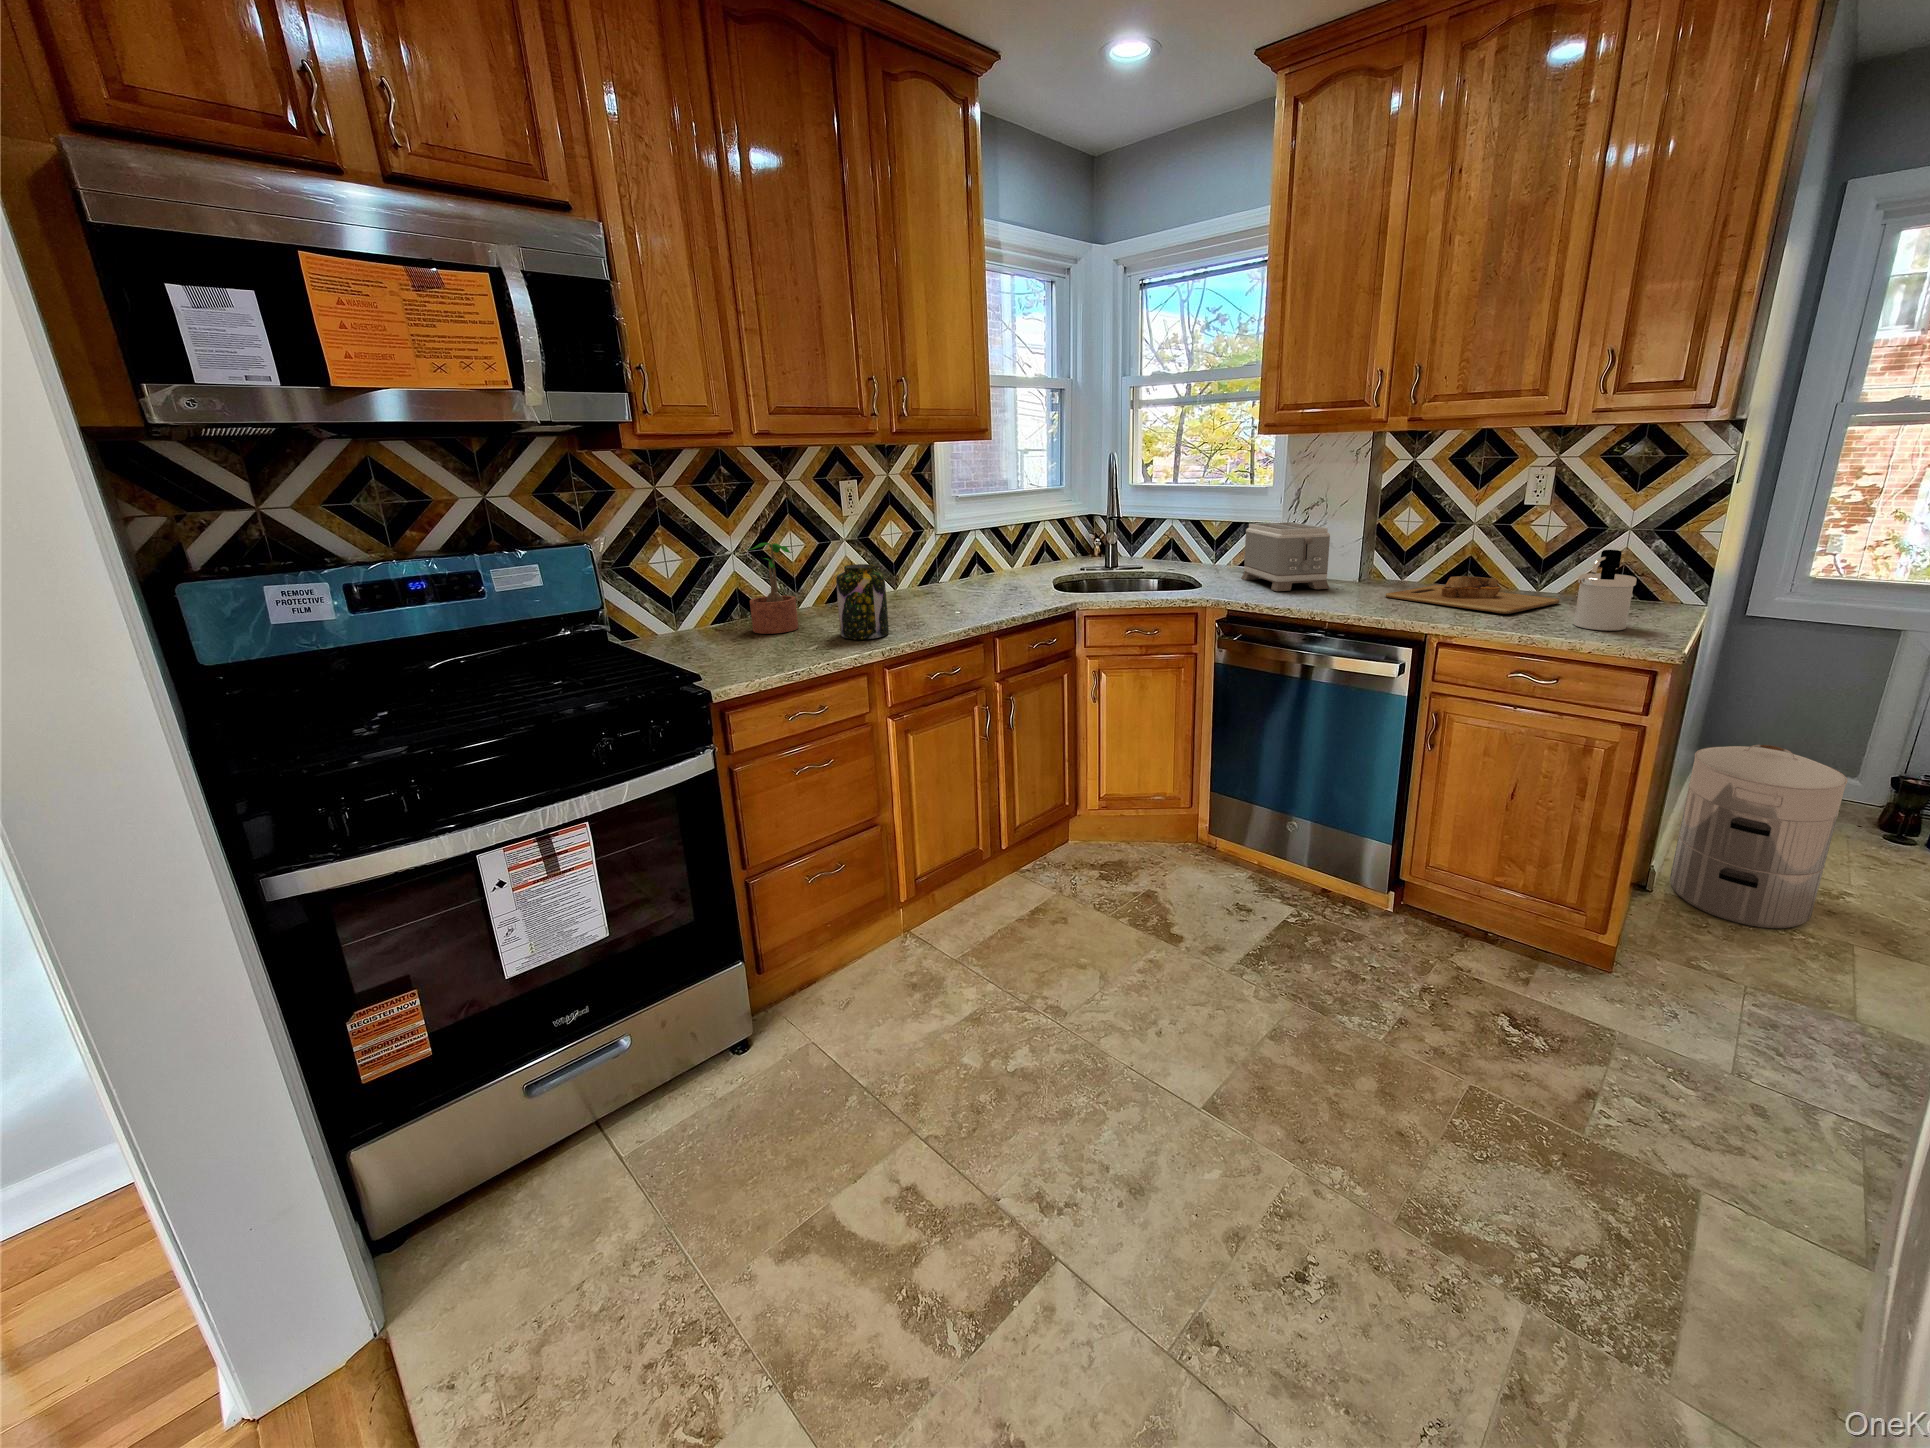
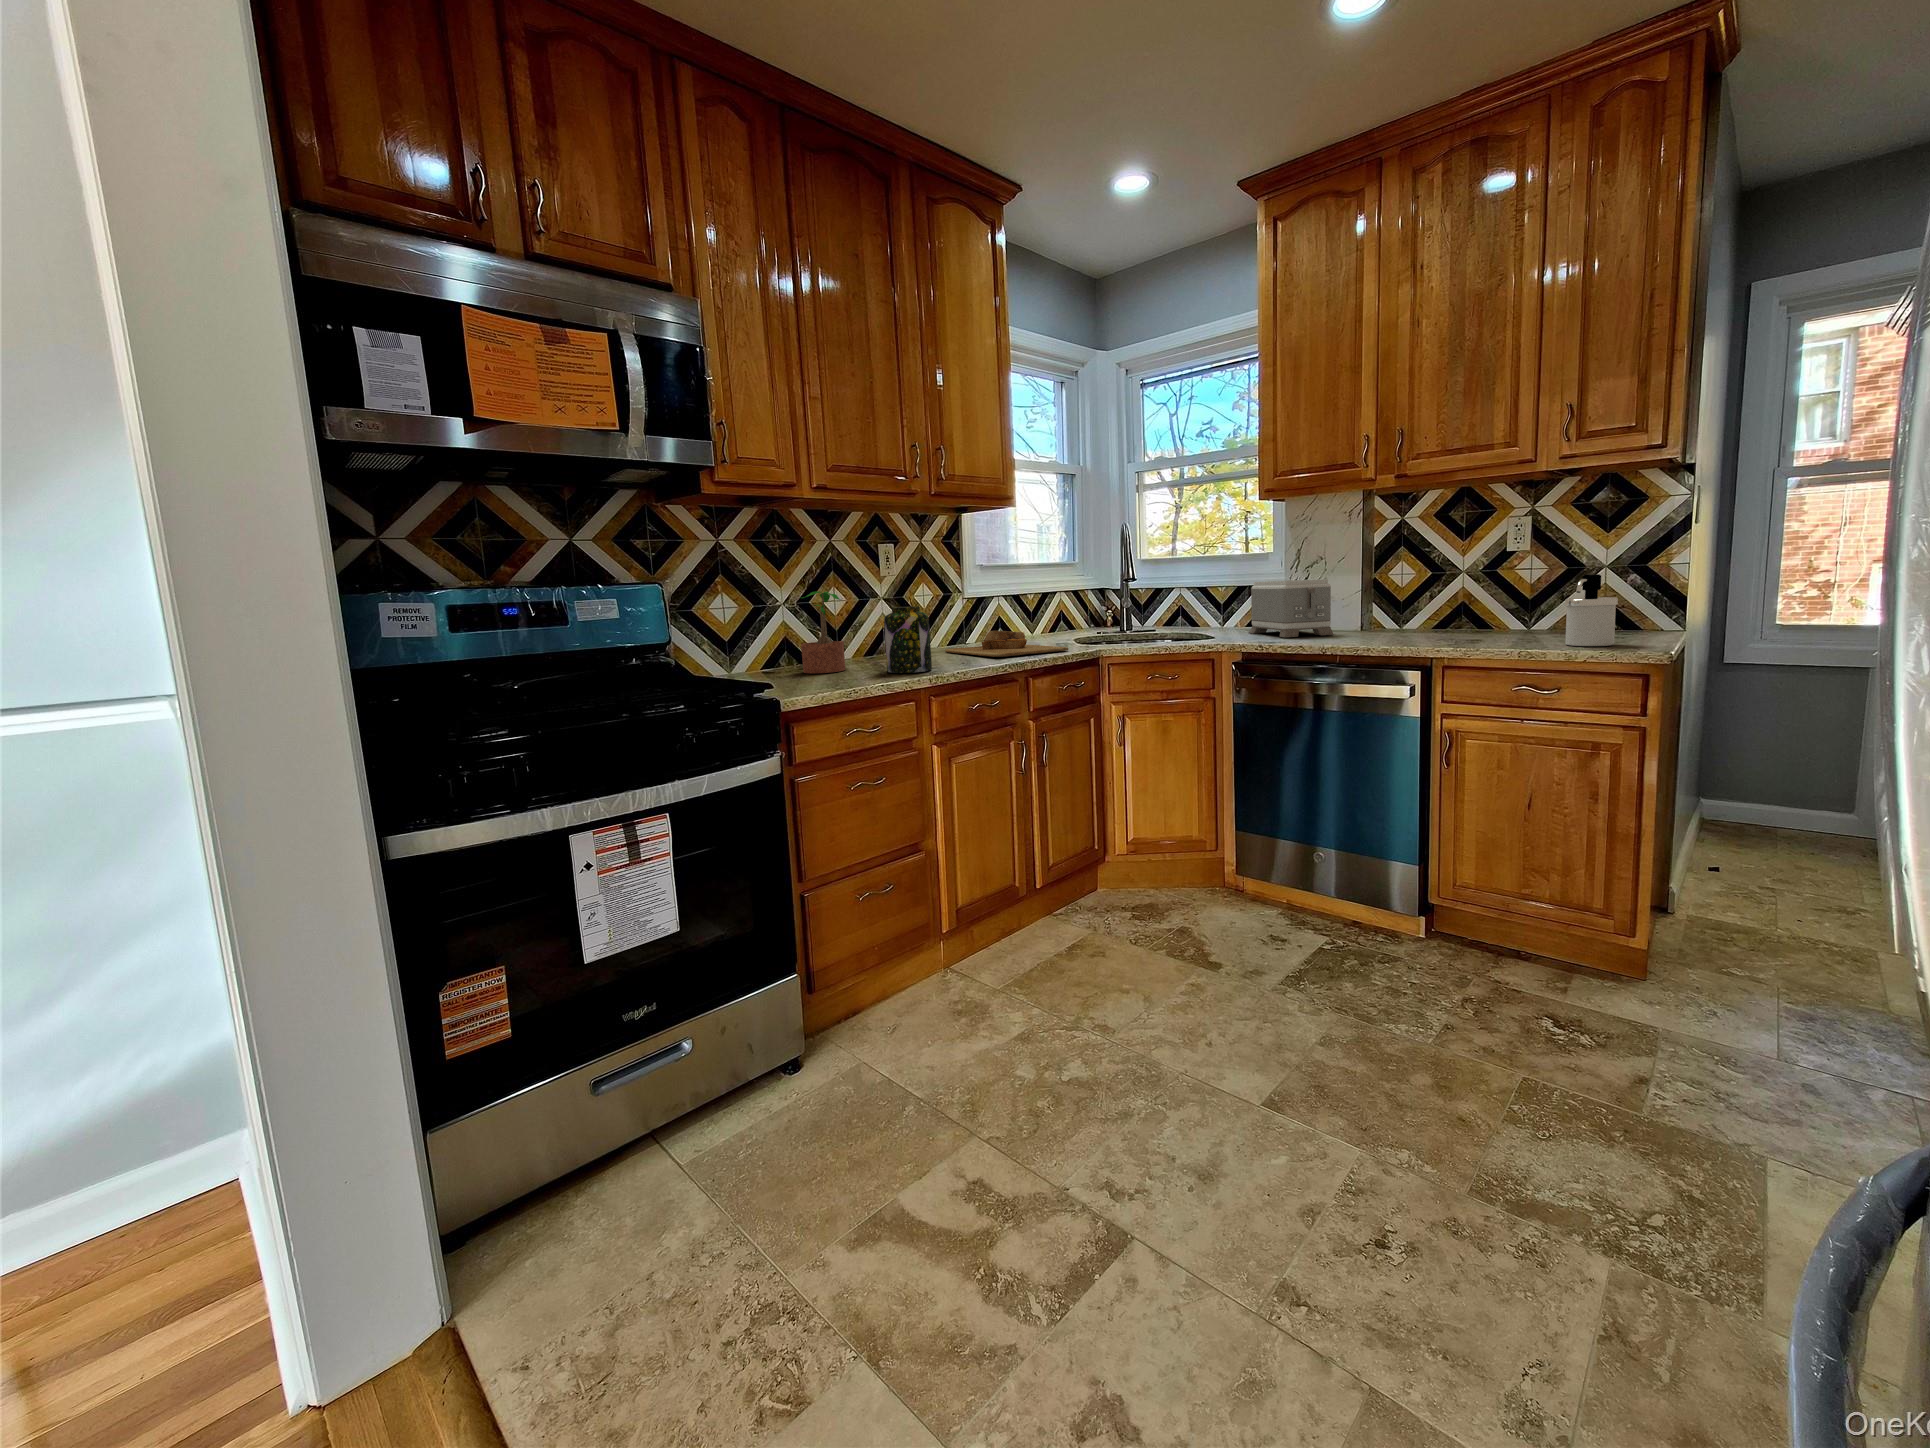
cutting board: present [1386,576,1559,614] -> present [945,631,1068,657]
waste bin: present [1670,745,1848,928] -> none [1688,758,1841,937]

